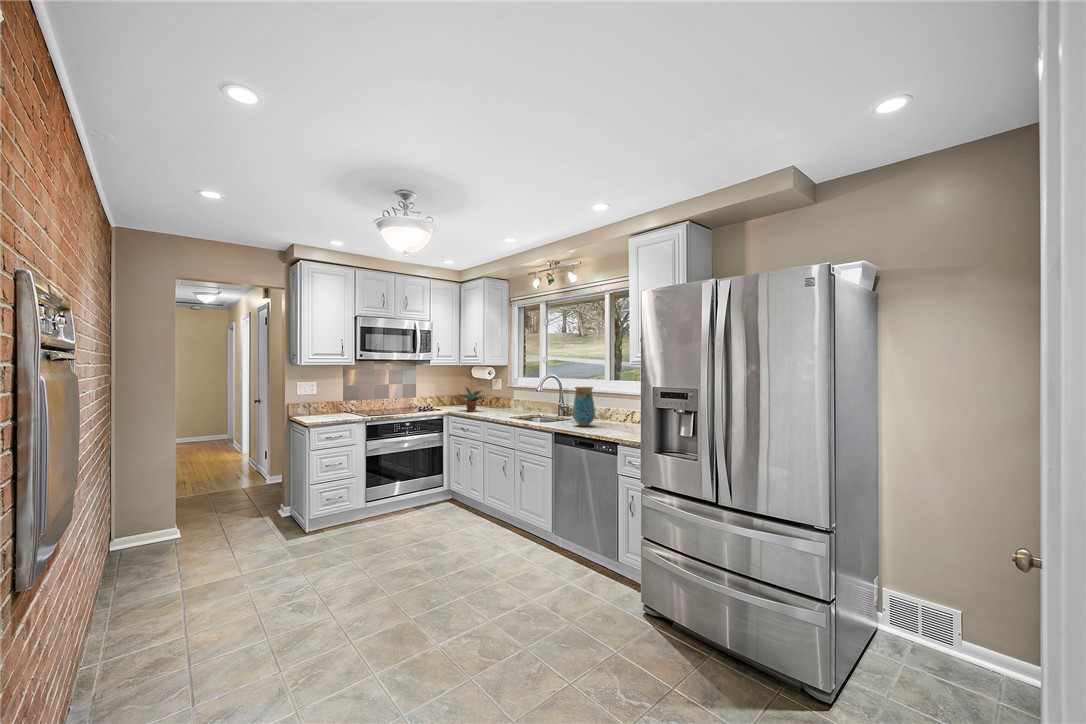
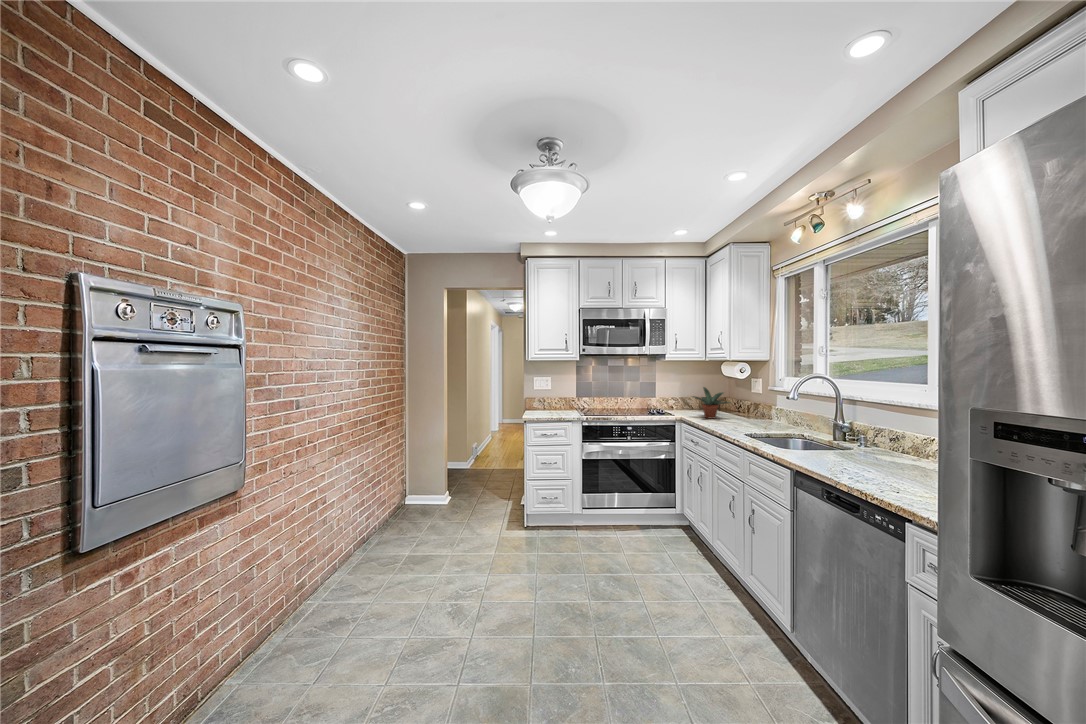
vase: present [573,387,595,426] -> none [837,399,884,470]

